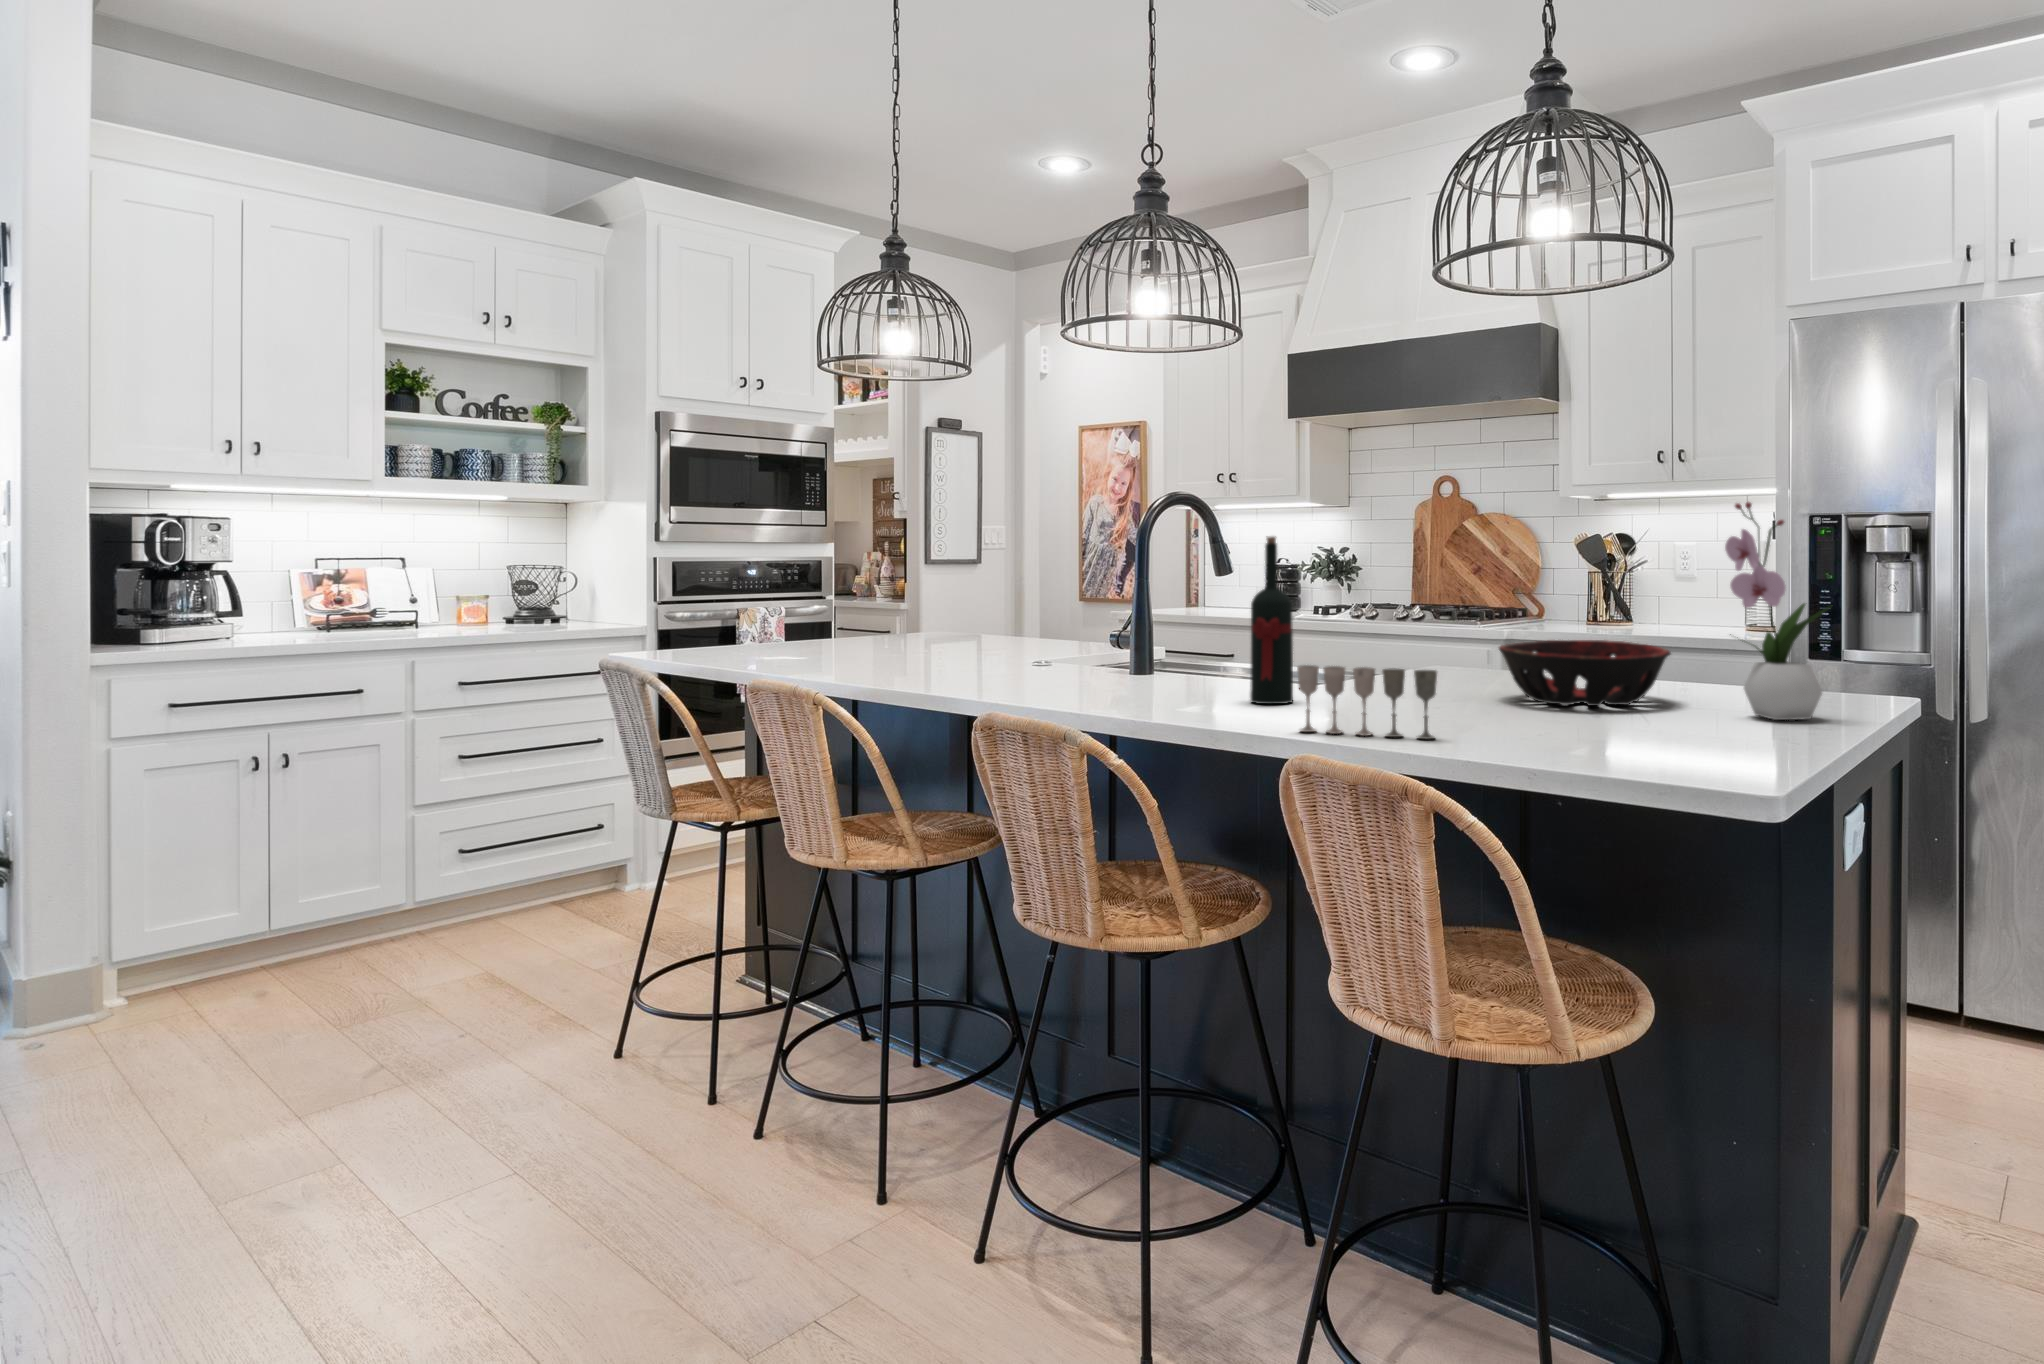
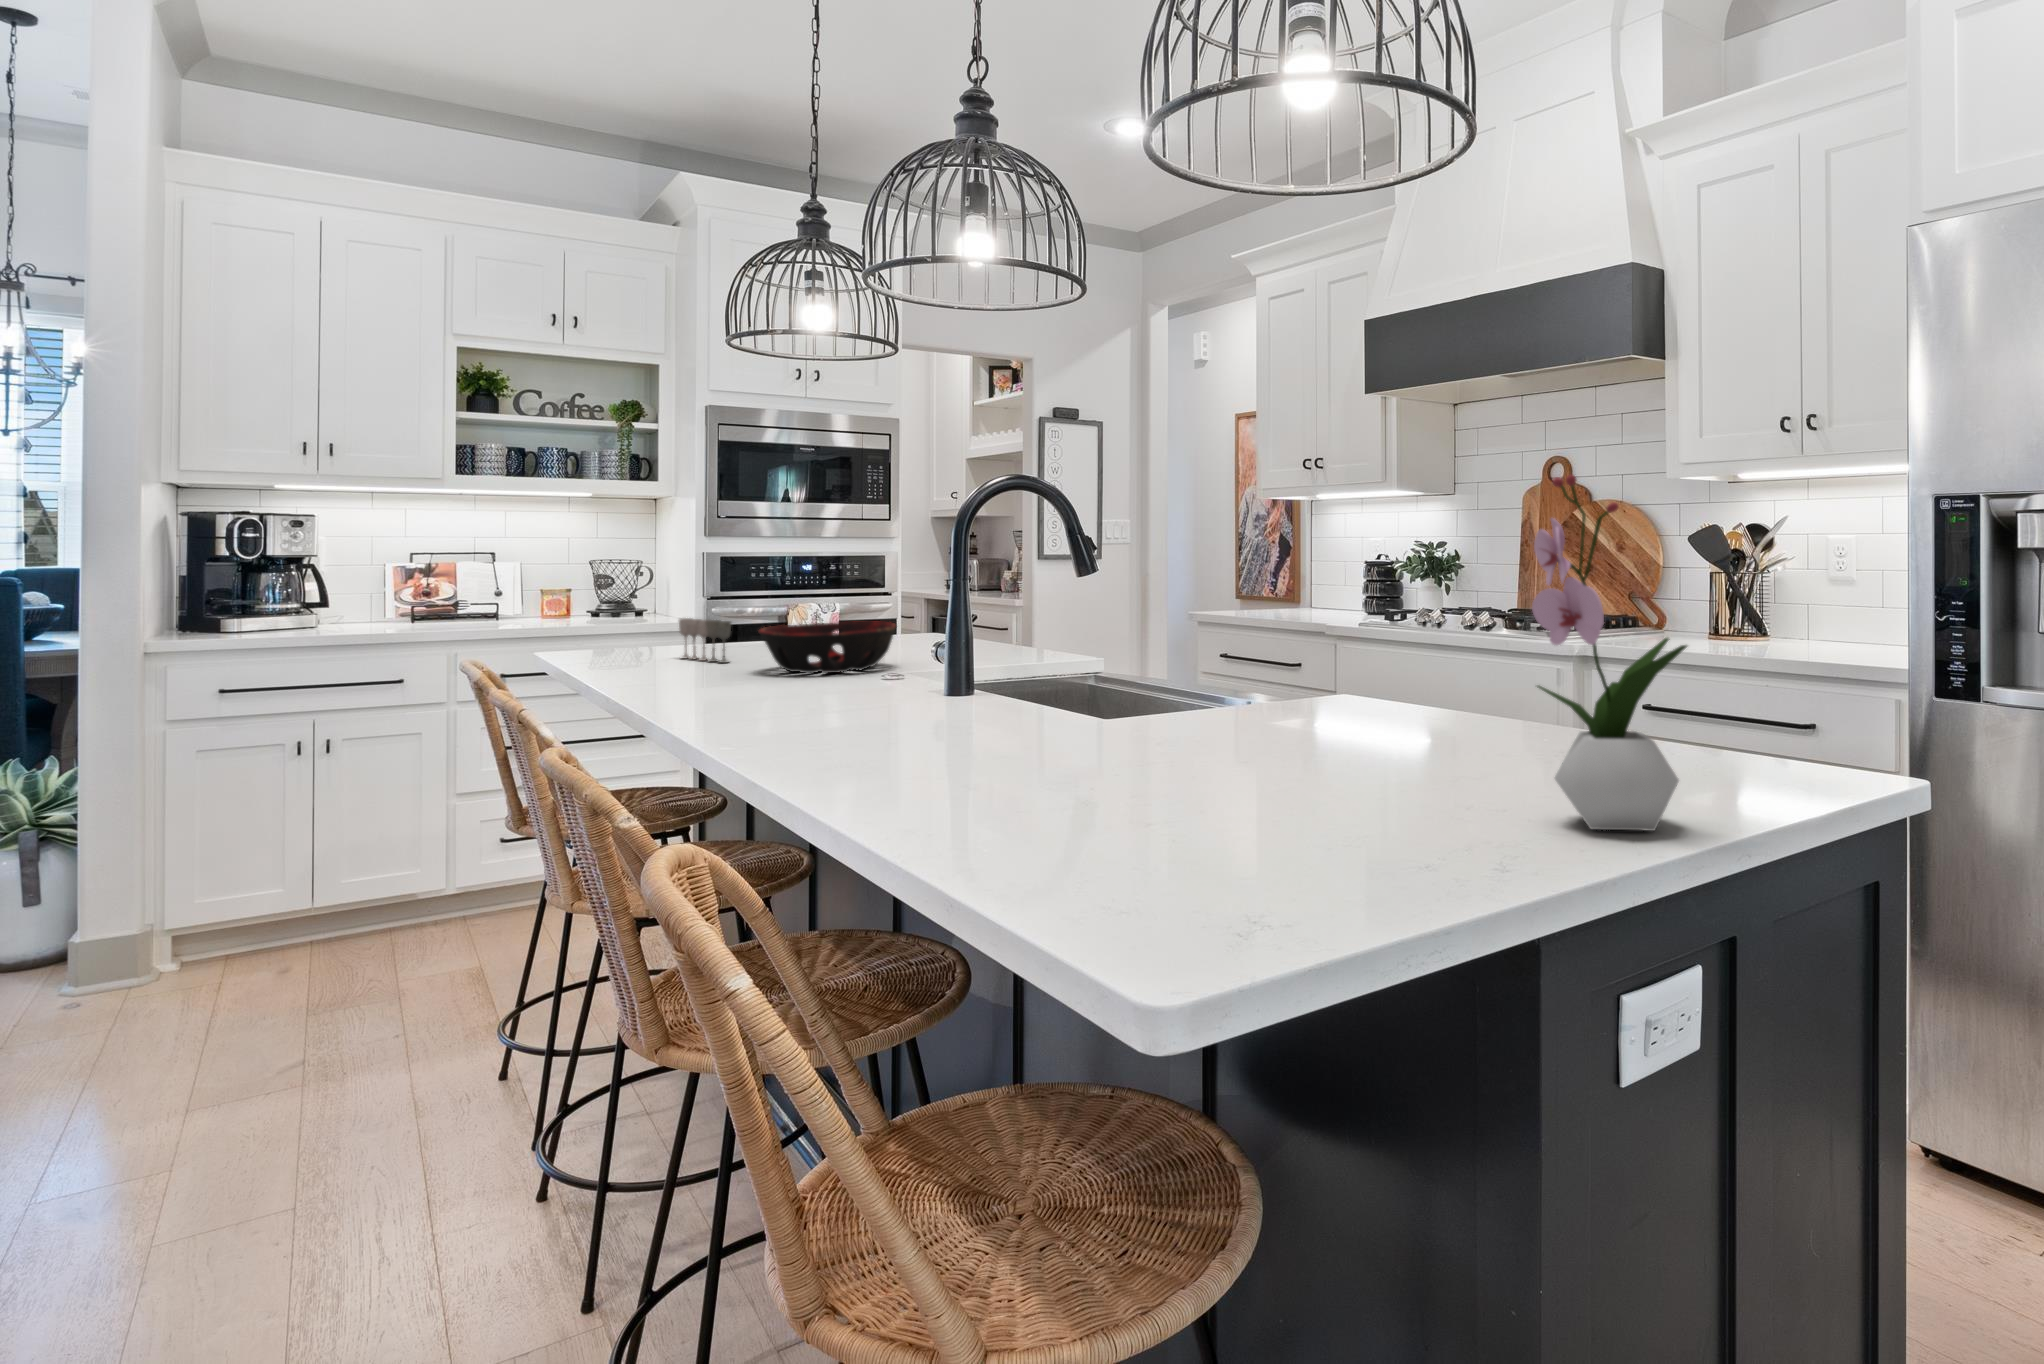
wine bottle: present [1250,537,1293,704] -> none [948,532,1011,756]
decorative bowl: present [1499,640,1671,706] -> present [758,622,897,673]
wine glass: present [1297,665,1437,739] -> present [679,618,731,663]

